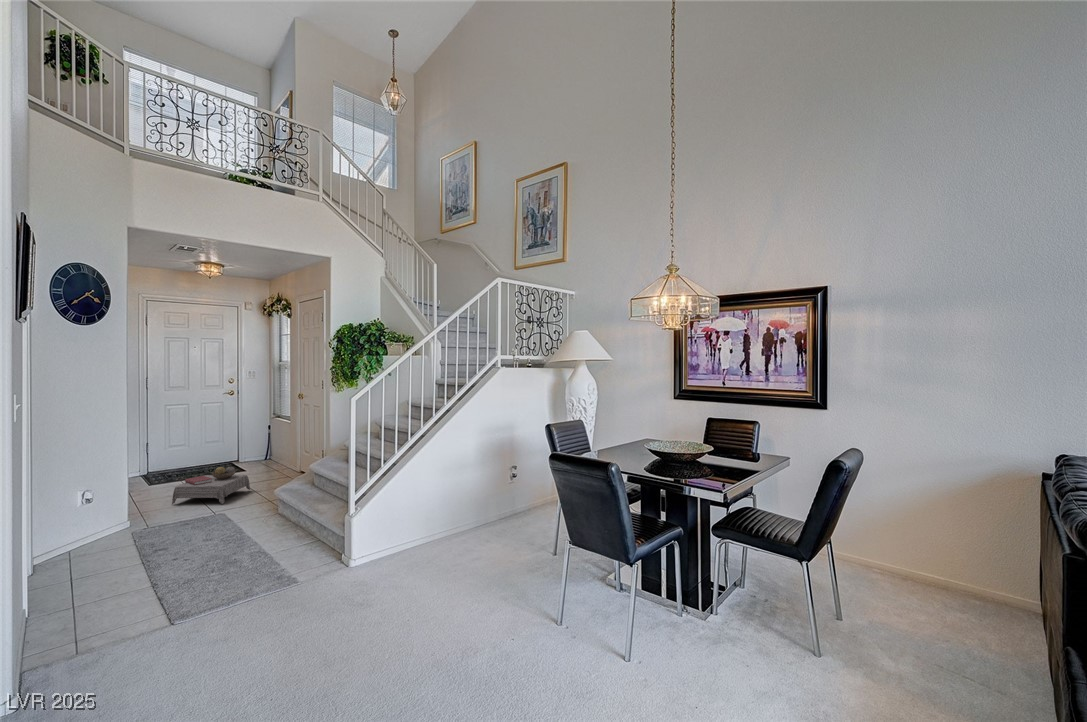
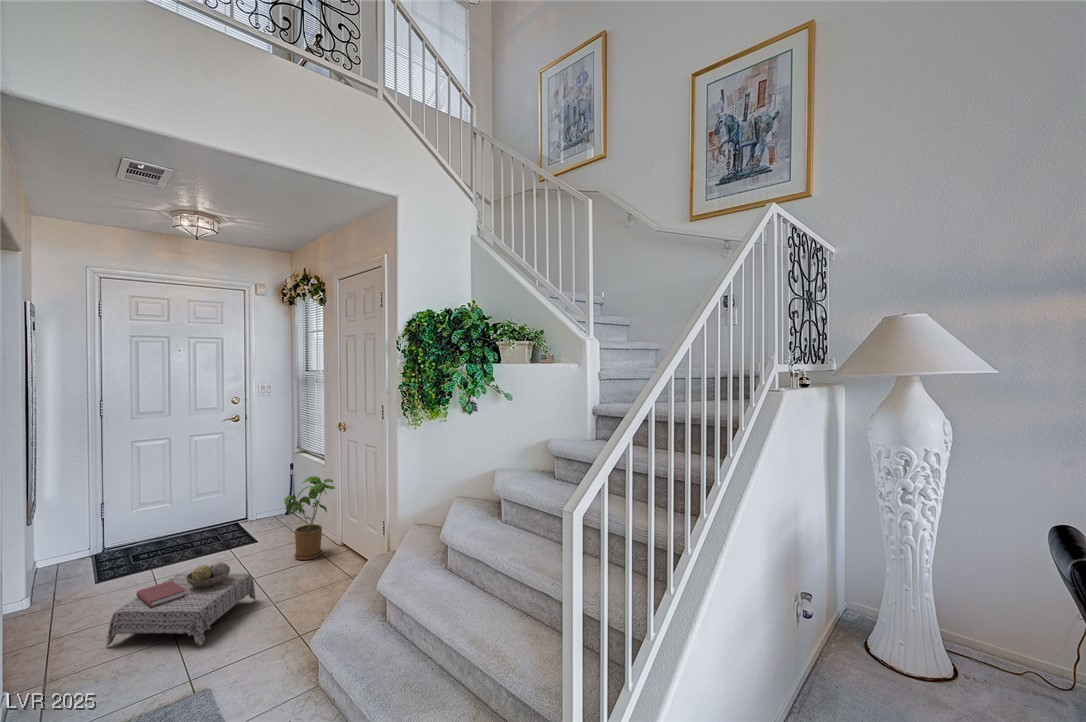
house plant: none [266,425,298,477] -> present [284,476,335,560]

